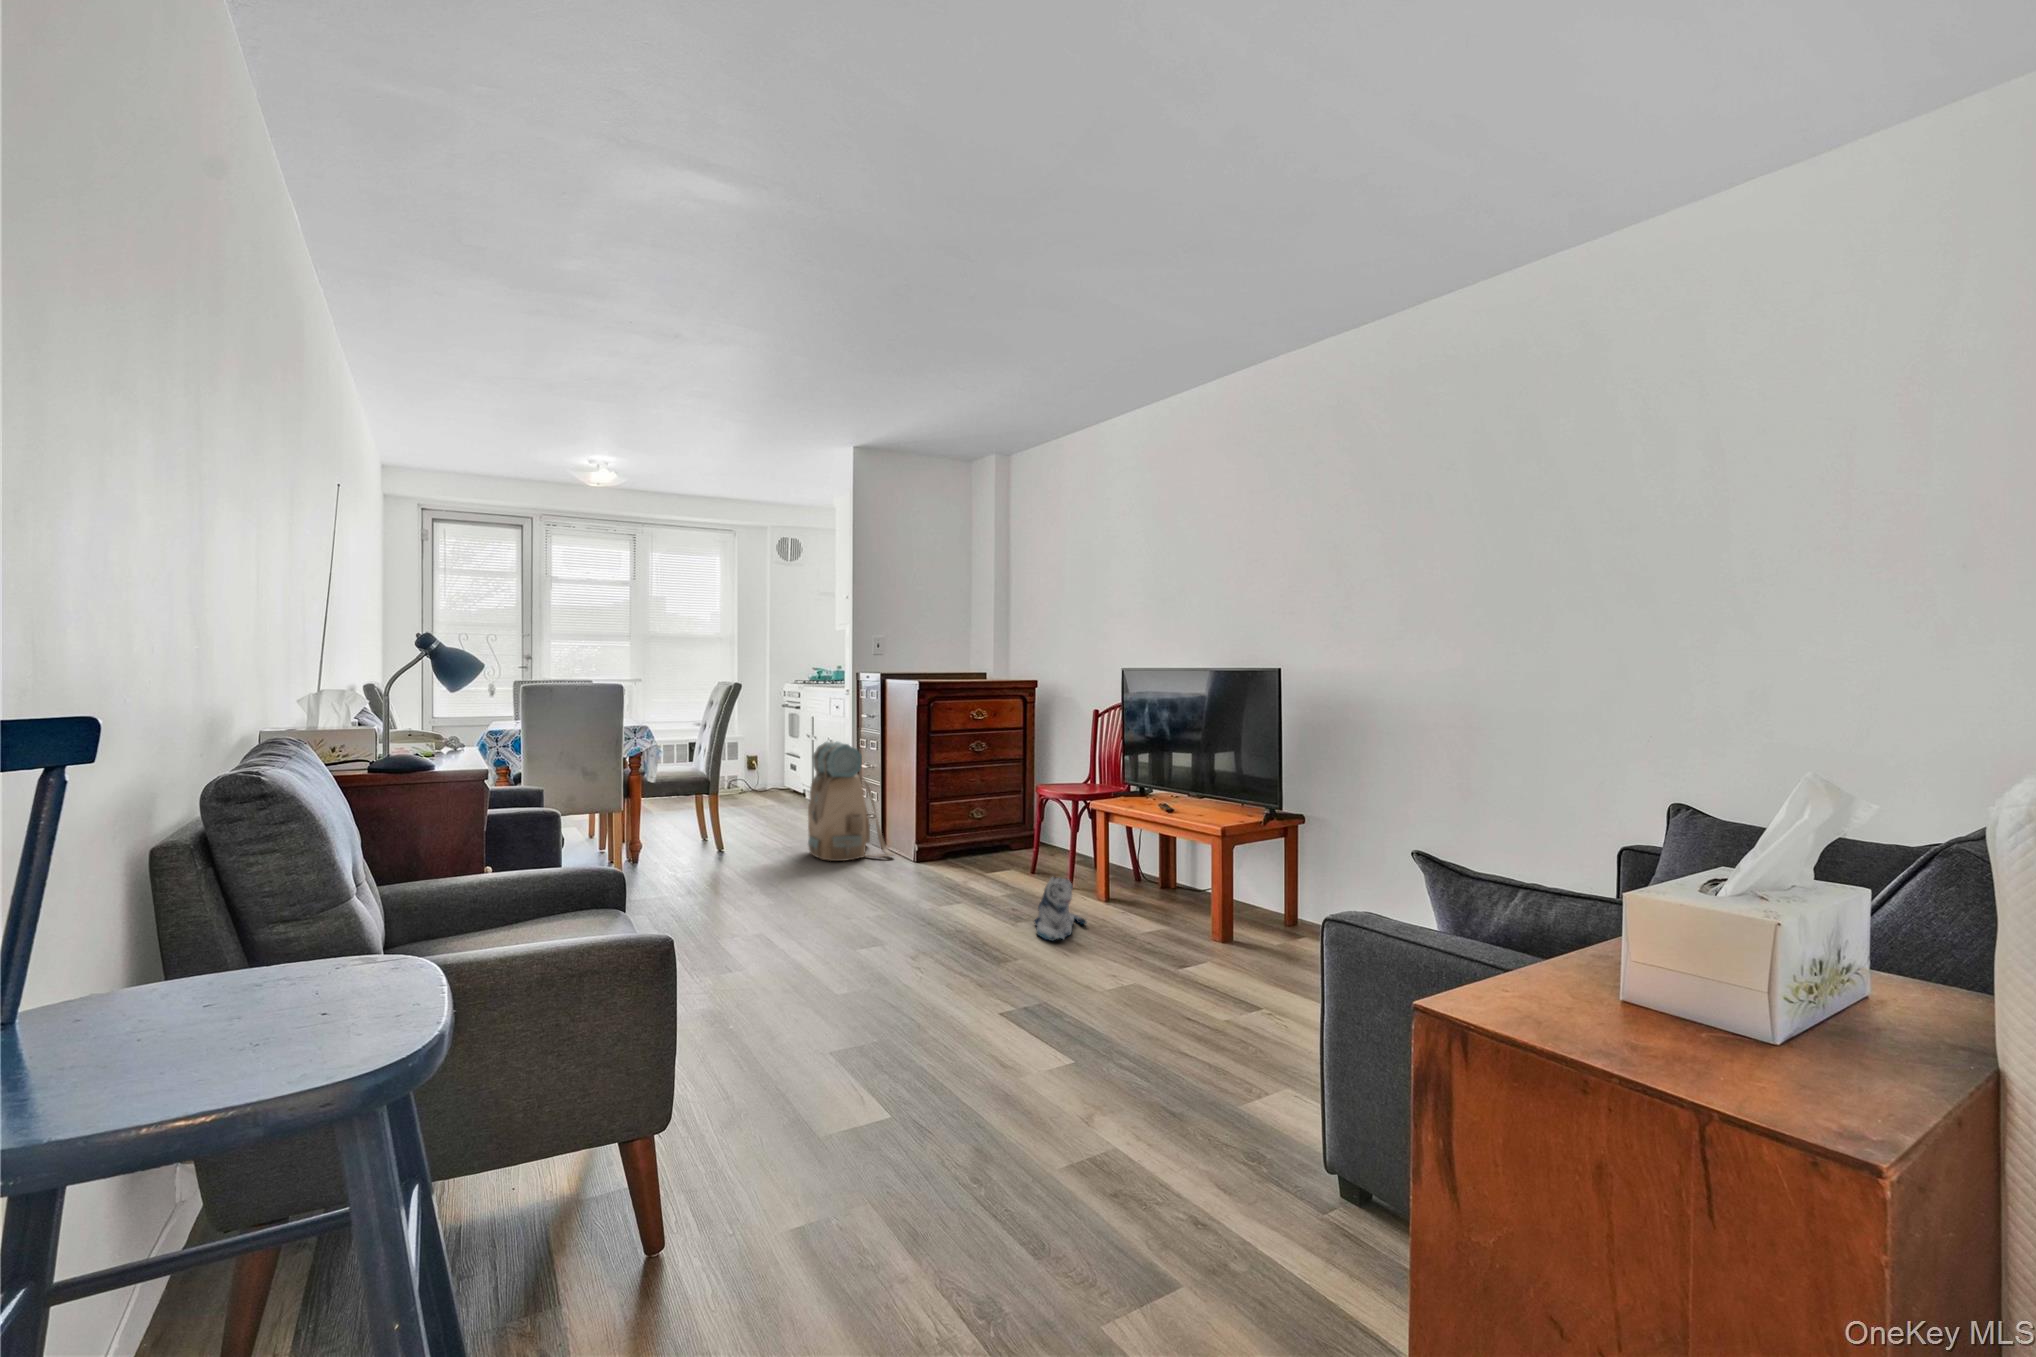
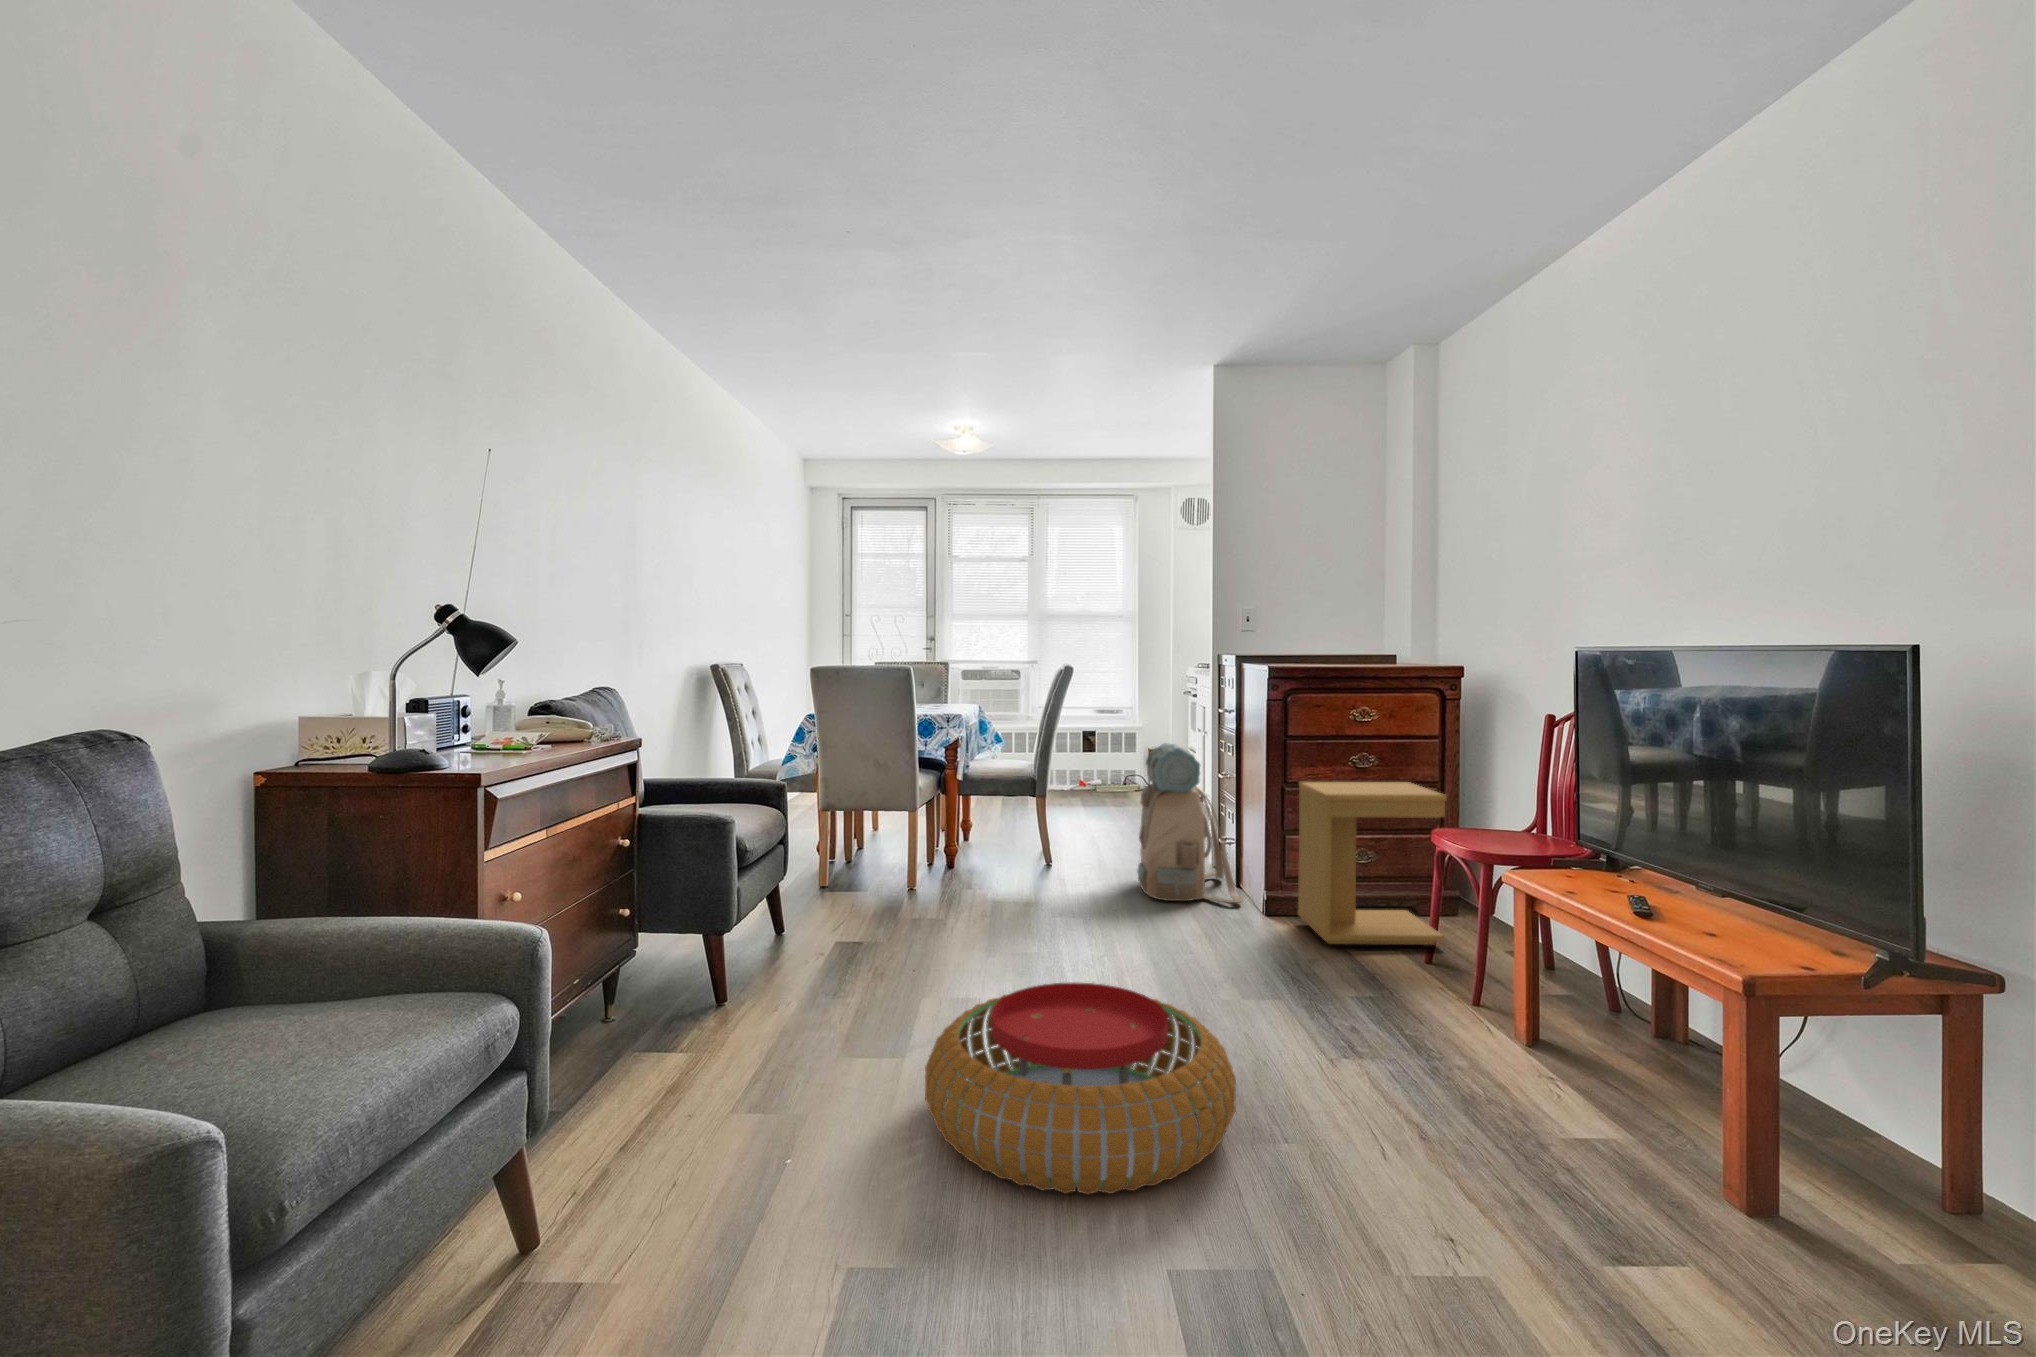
side table: none [939,759,1037,871] -> present [1298,781,1447,945]
plush toy: present [1034,877,1086,941] -> none [1356,1001,1460,1122]
pouf: none [794,890,993,1001] -> present [925,983,1236,1194]

